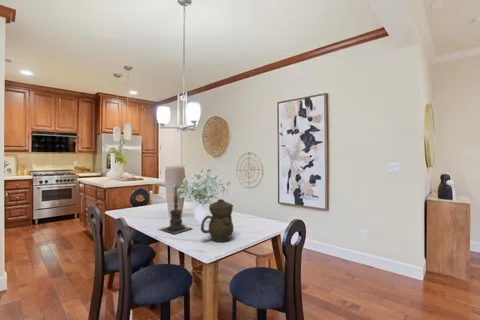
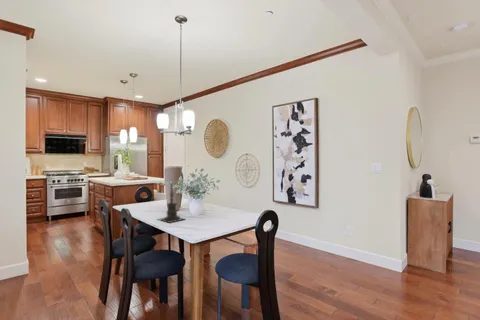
teapot: present [201,199,234,242] -> none [190,193,219,229]

